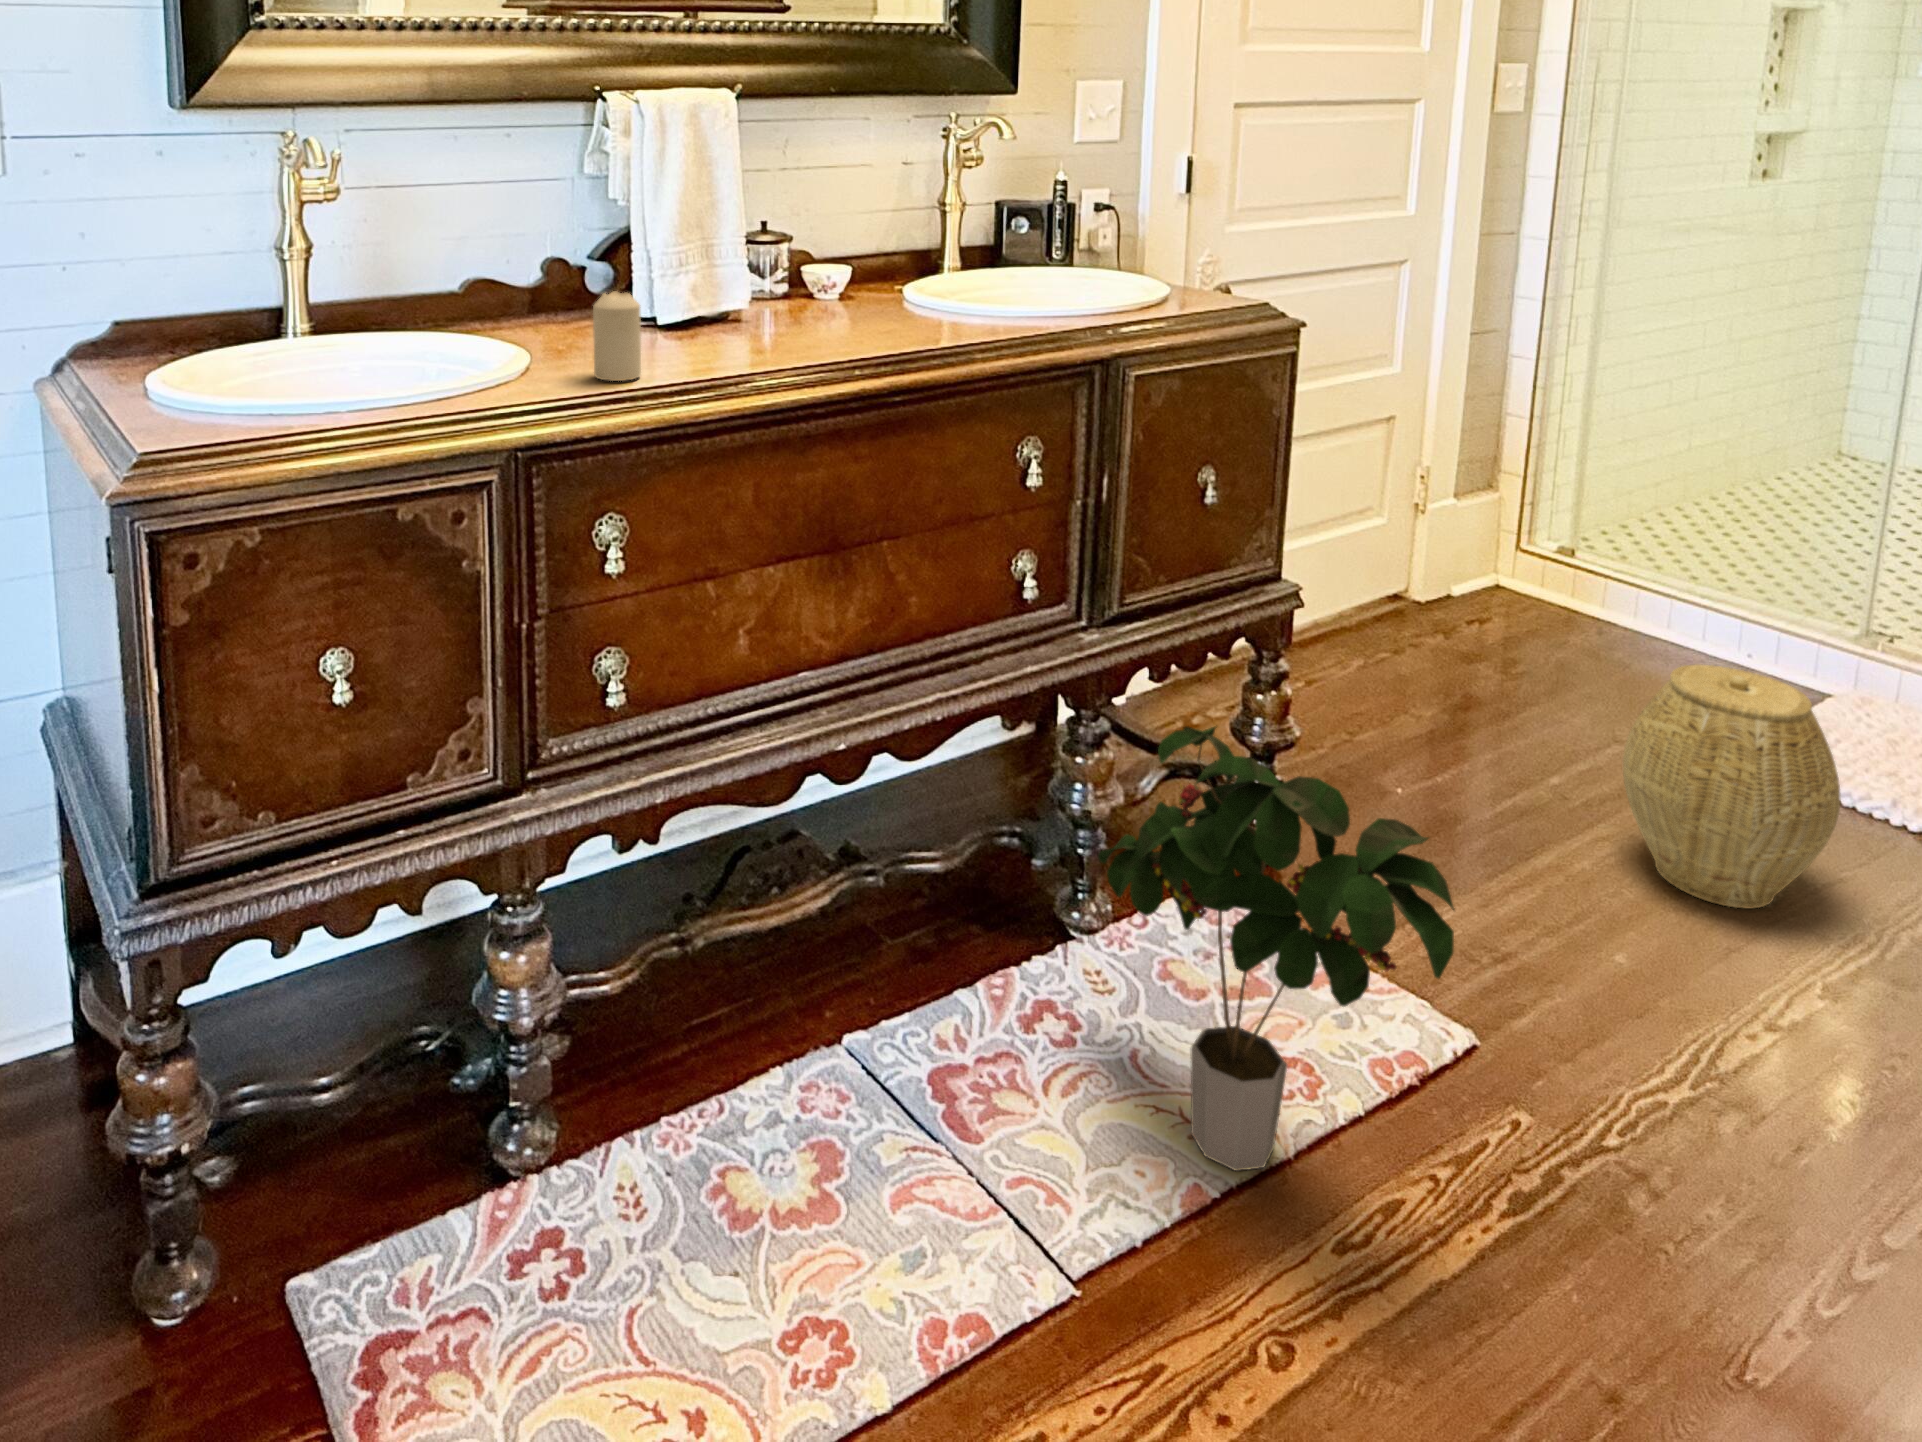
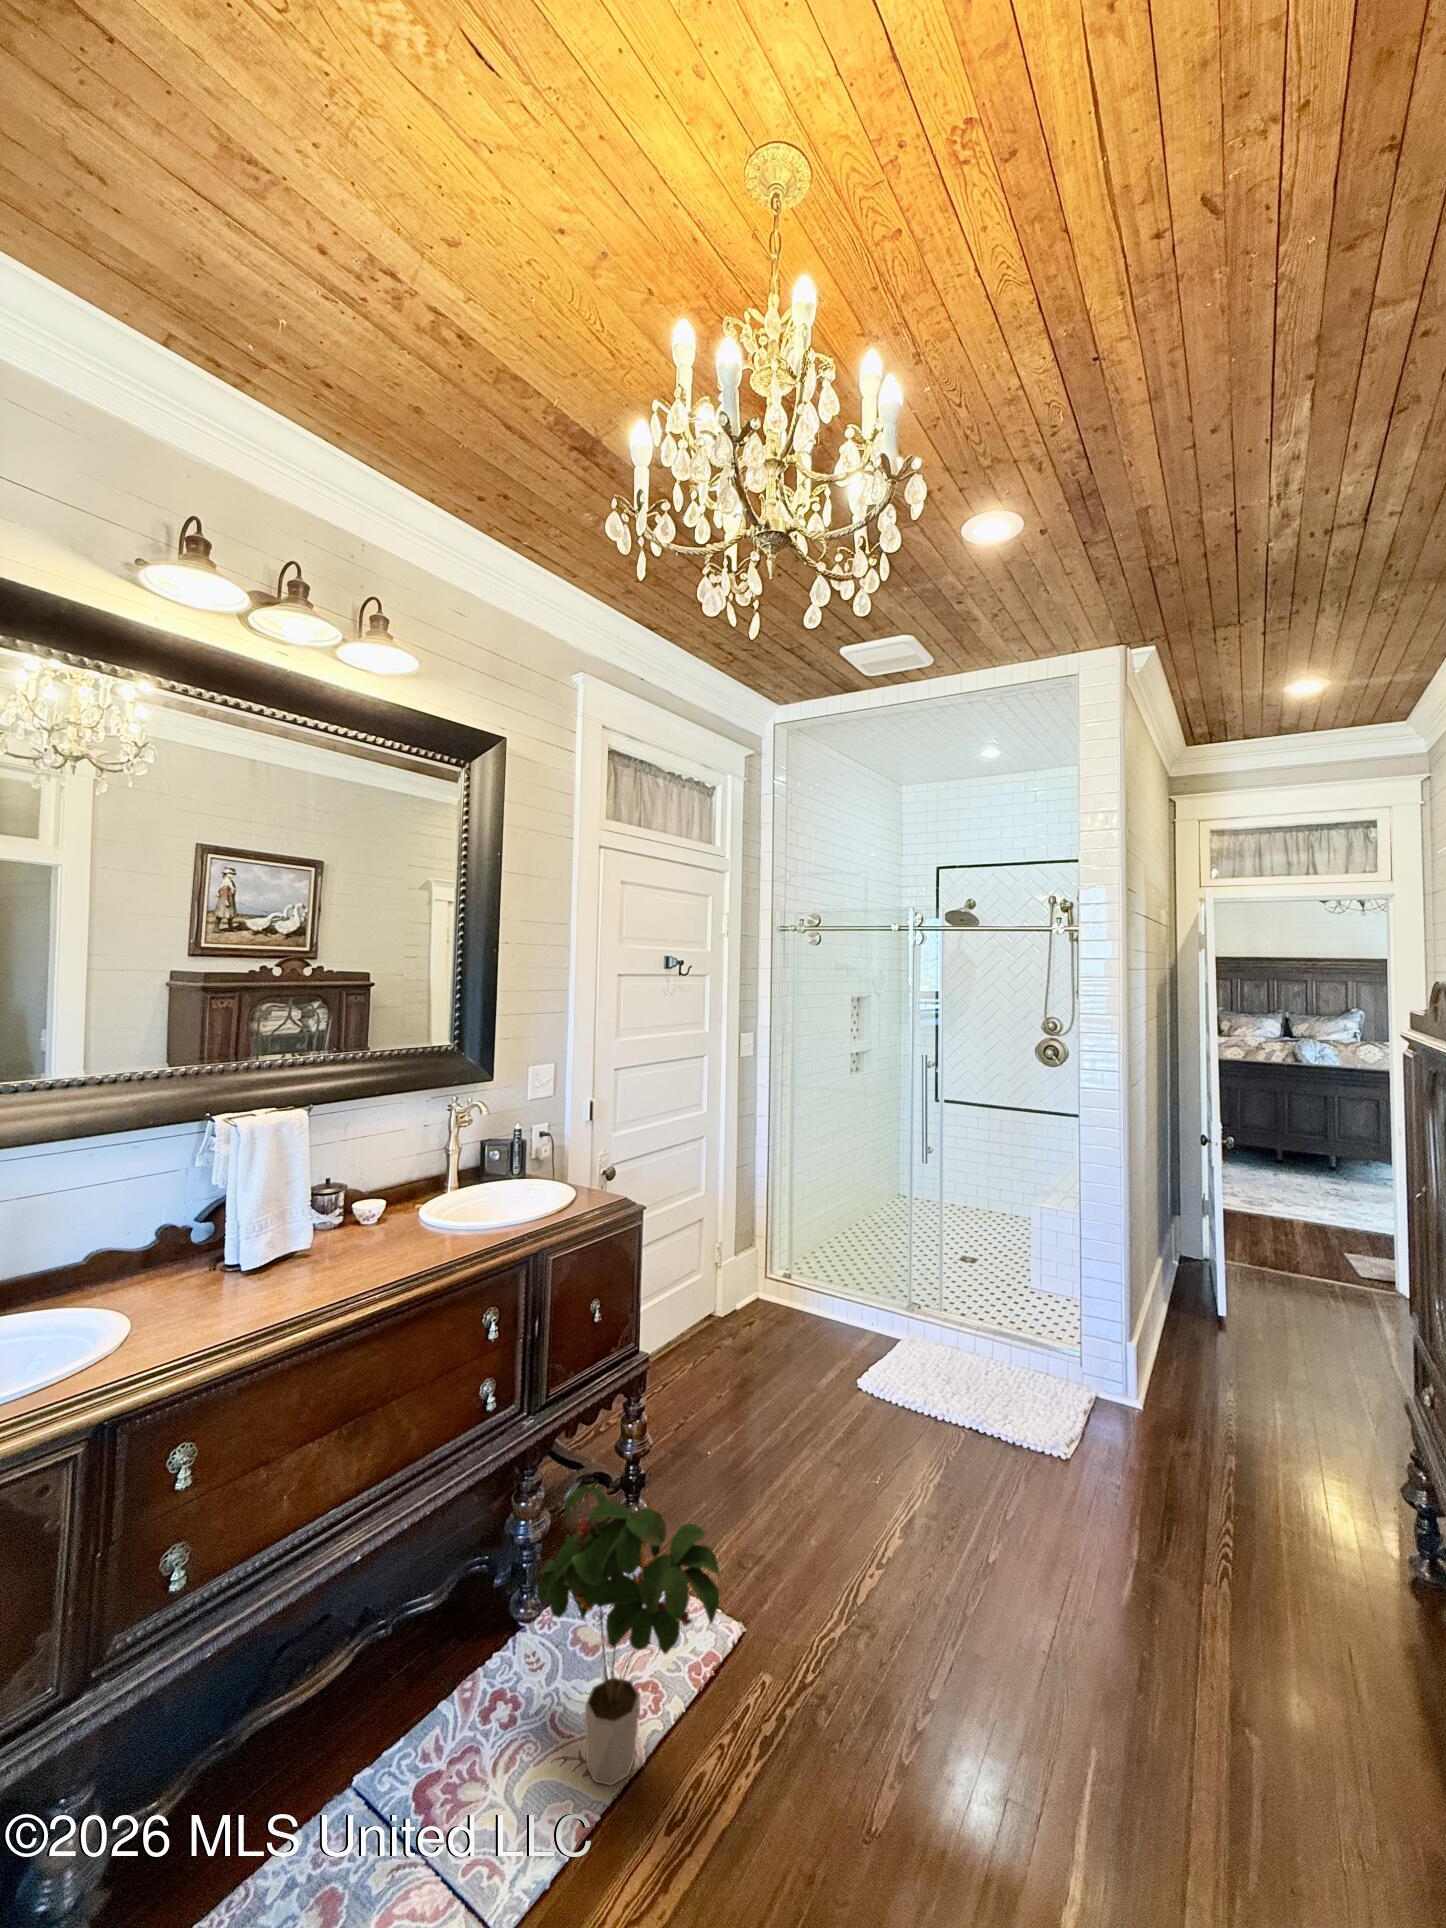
candle: present [593,291,641,381] -> none [185,1273,225,1340]
woven basket: present [1623,664,1841,909] -> none [810,1357,899,1493]

